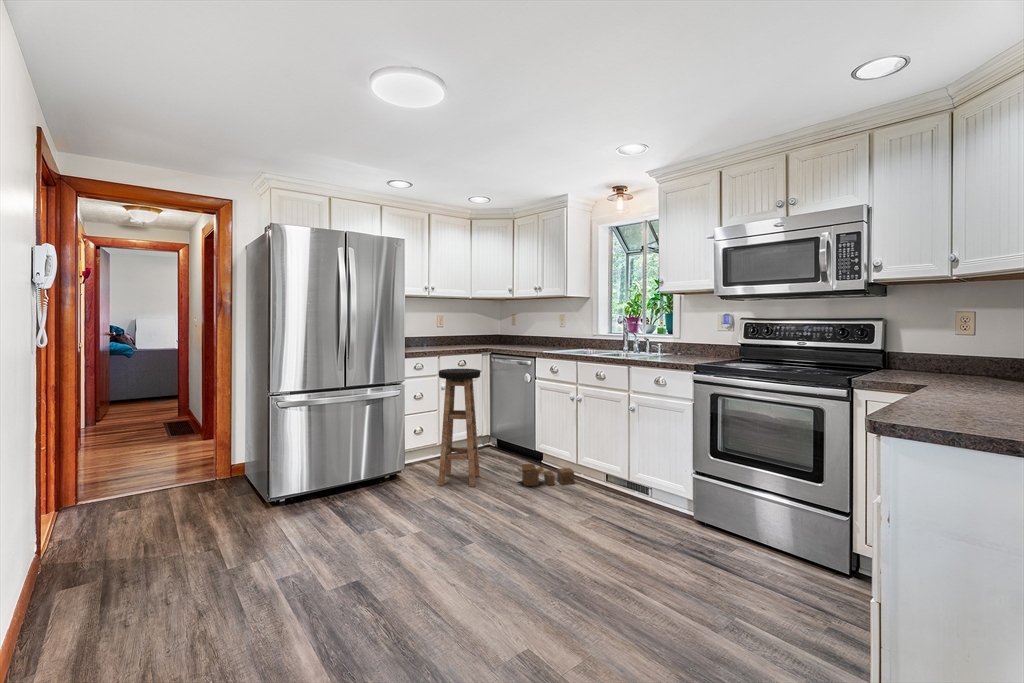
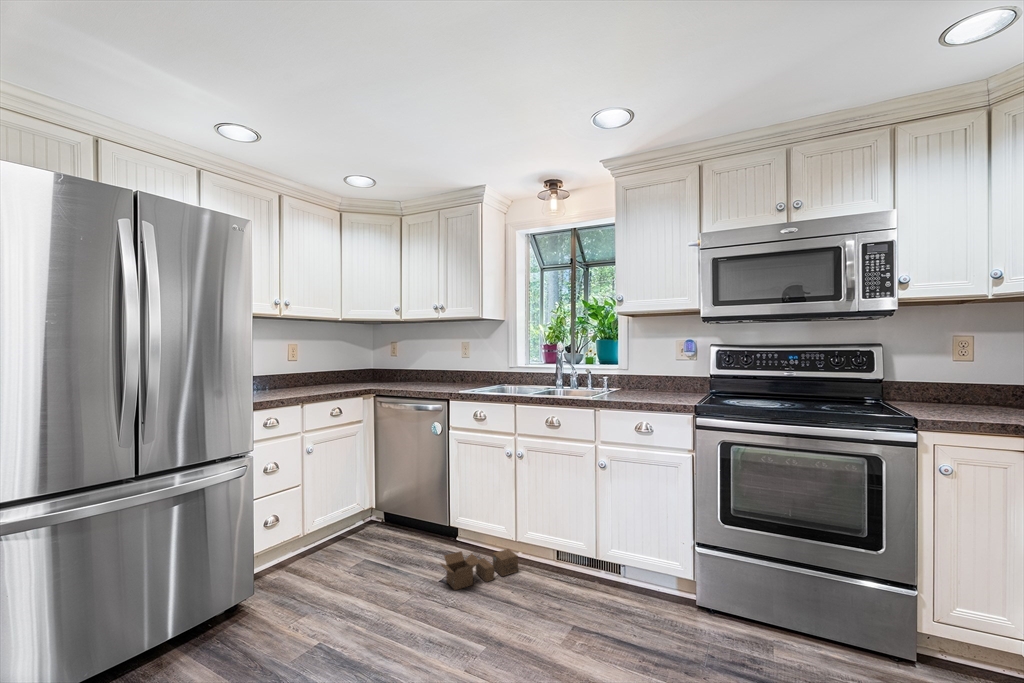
bar stool: present [438,369,480,487] -> none [315,421,383,616]

